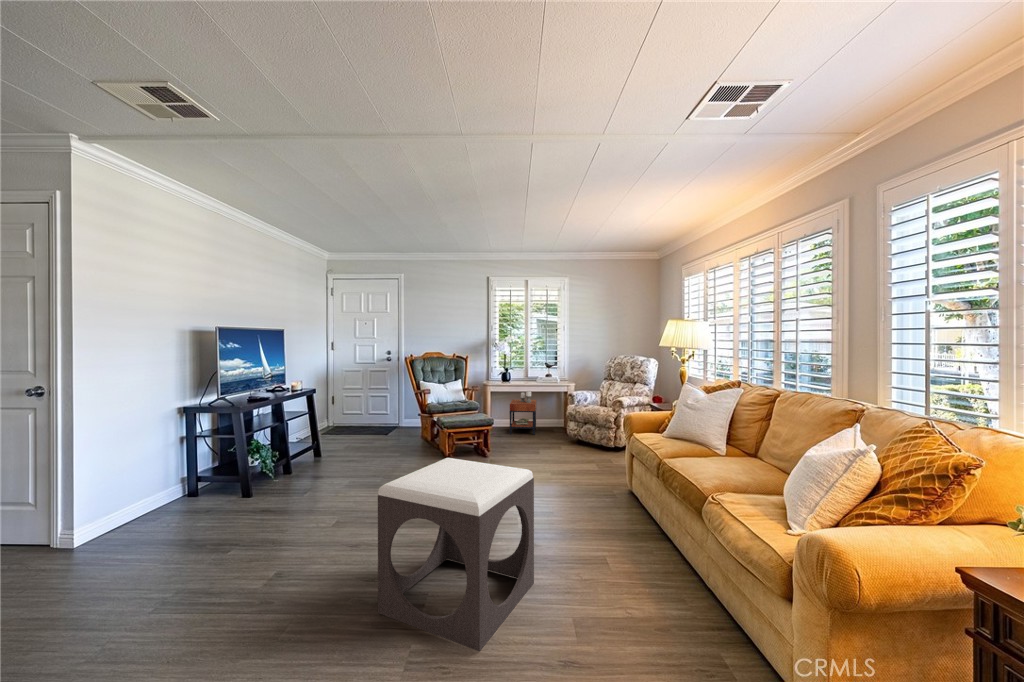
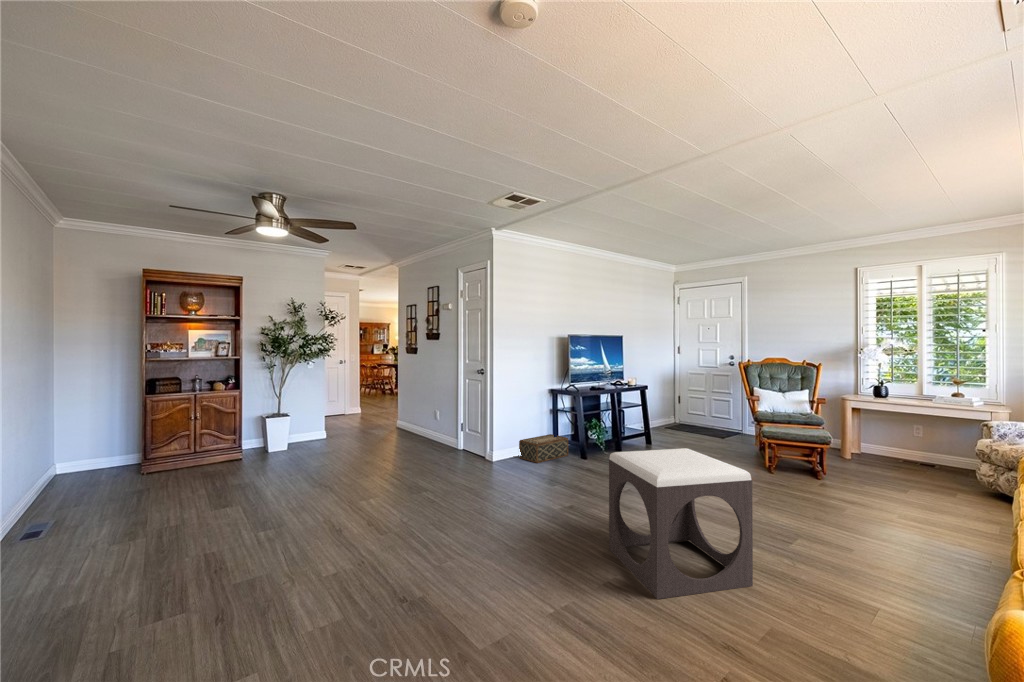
side table: present [510,391,536,435] -> none [881,412,938,472]
woven basket: none [130,472,218,523] -> present [519,434,568,463]

